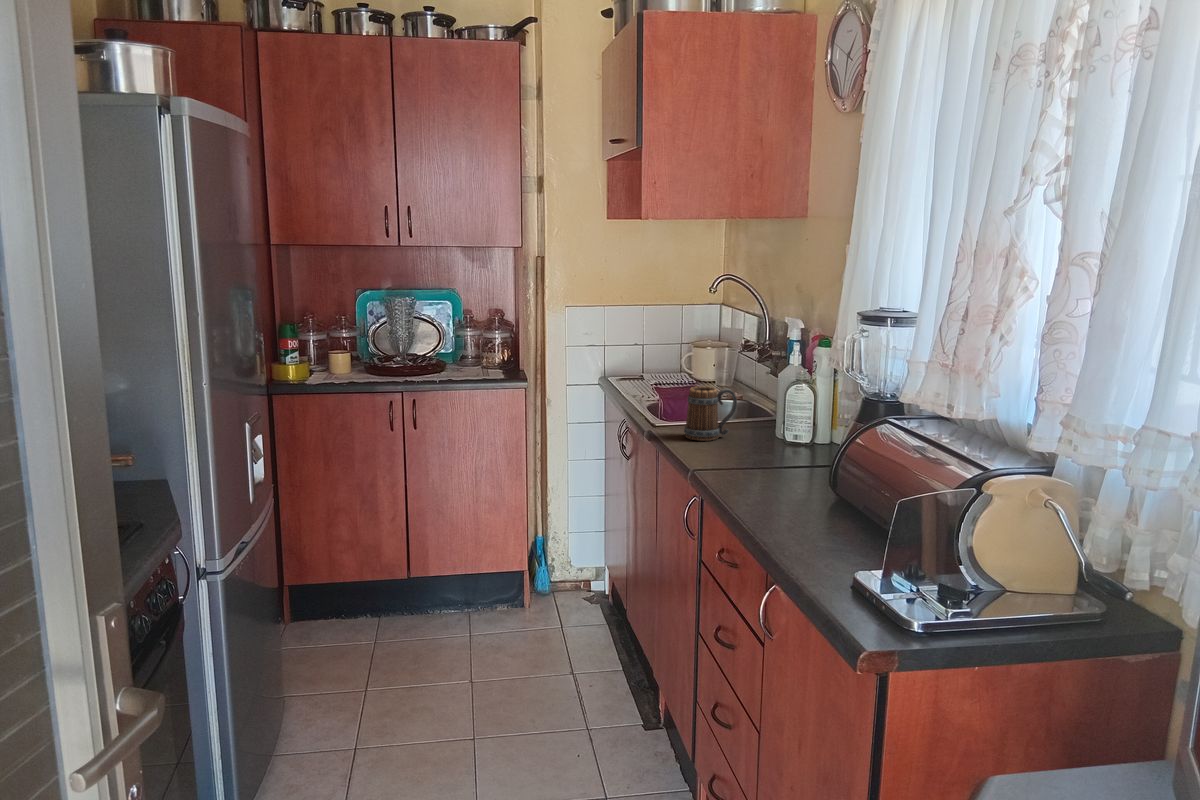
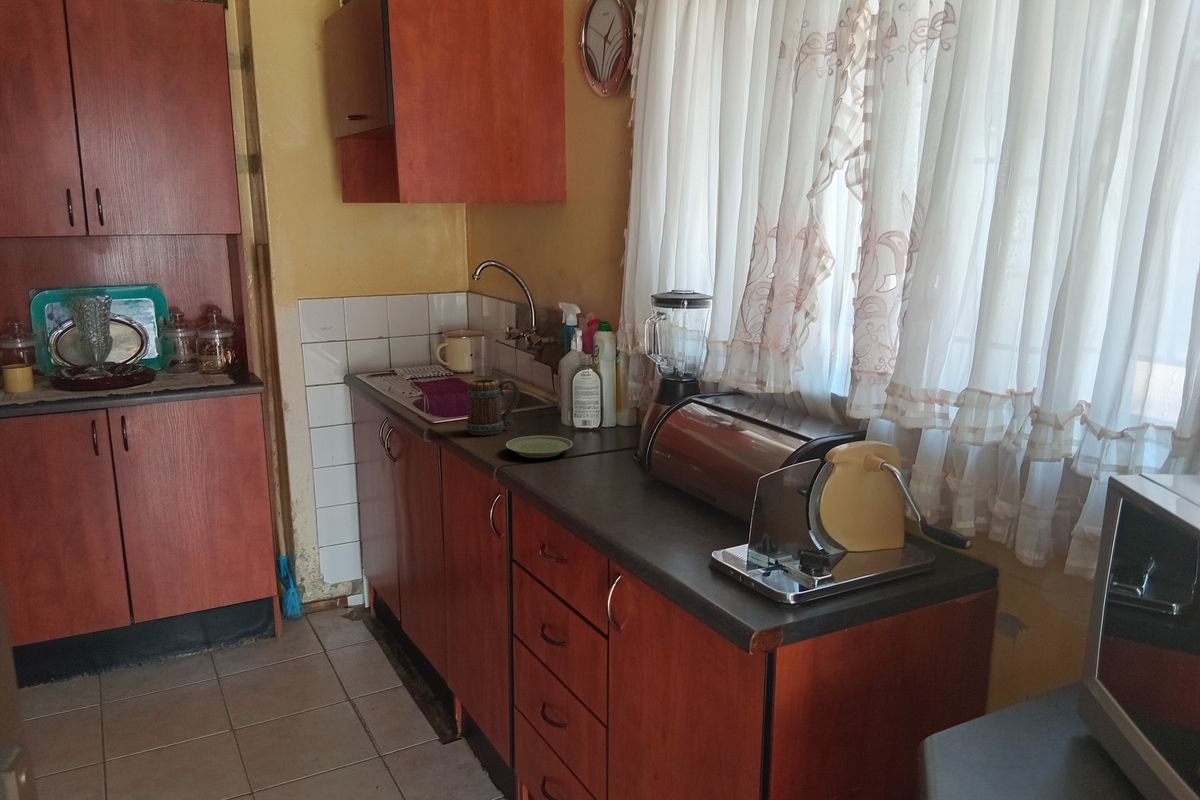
plate: none [711,445,777,466] -> present [506,436,573,458]

